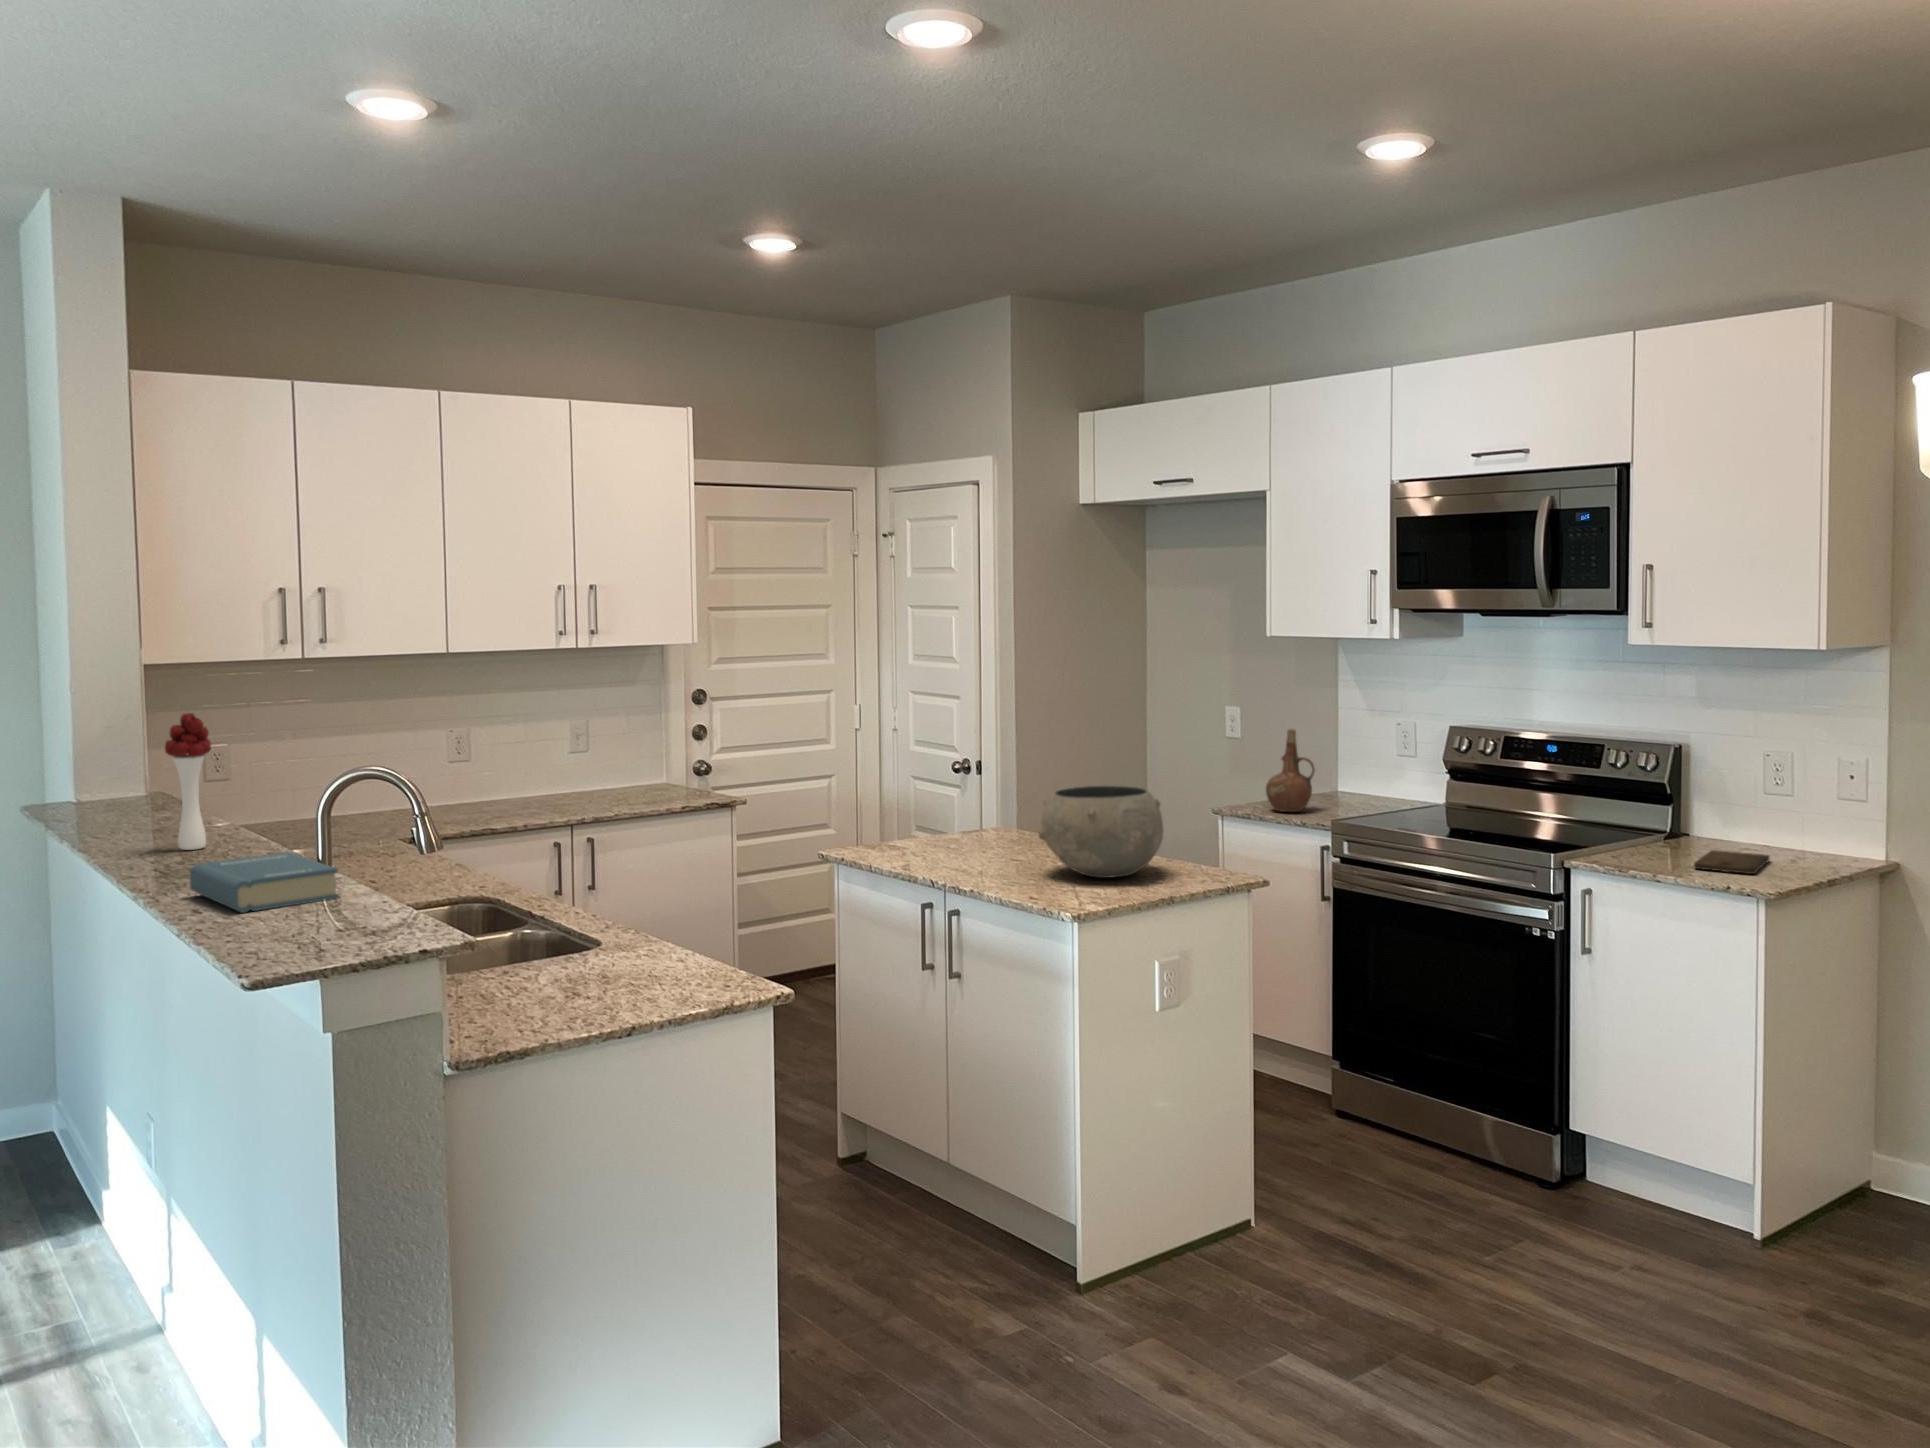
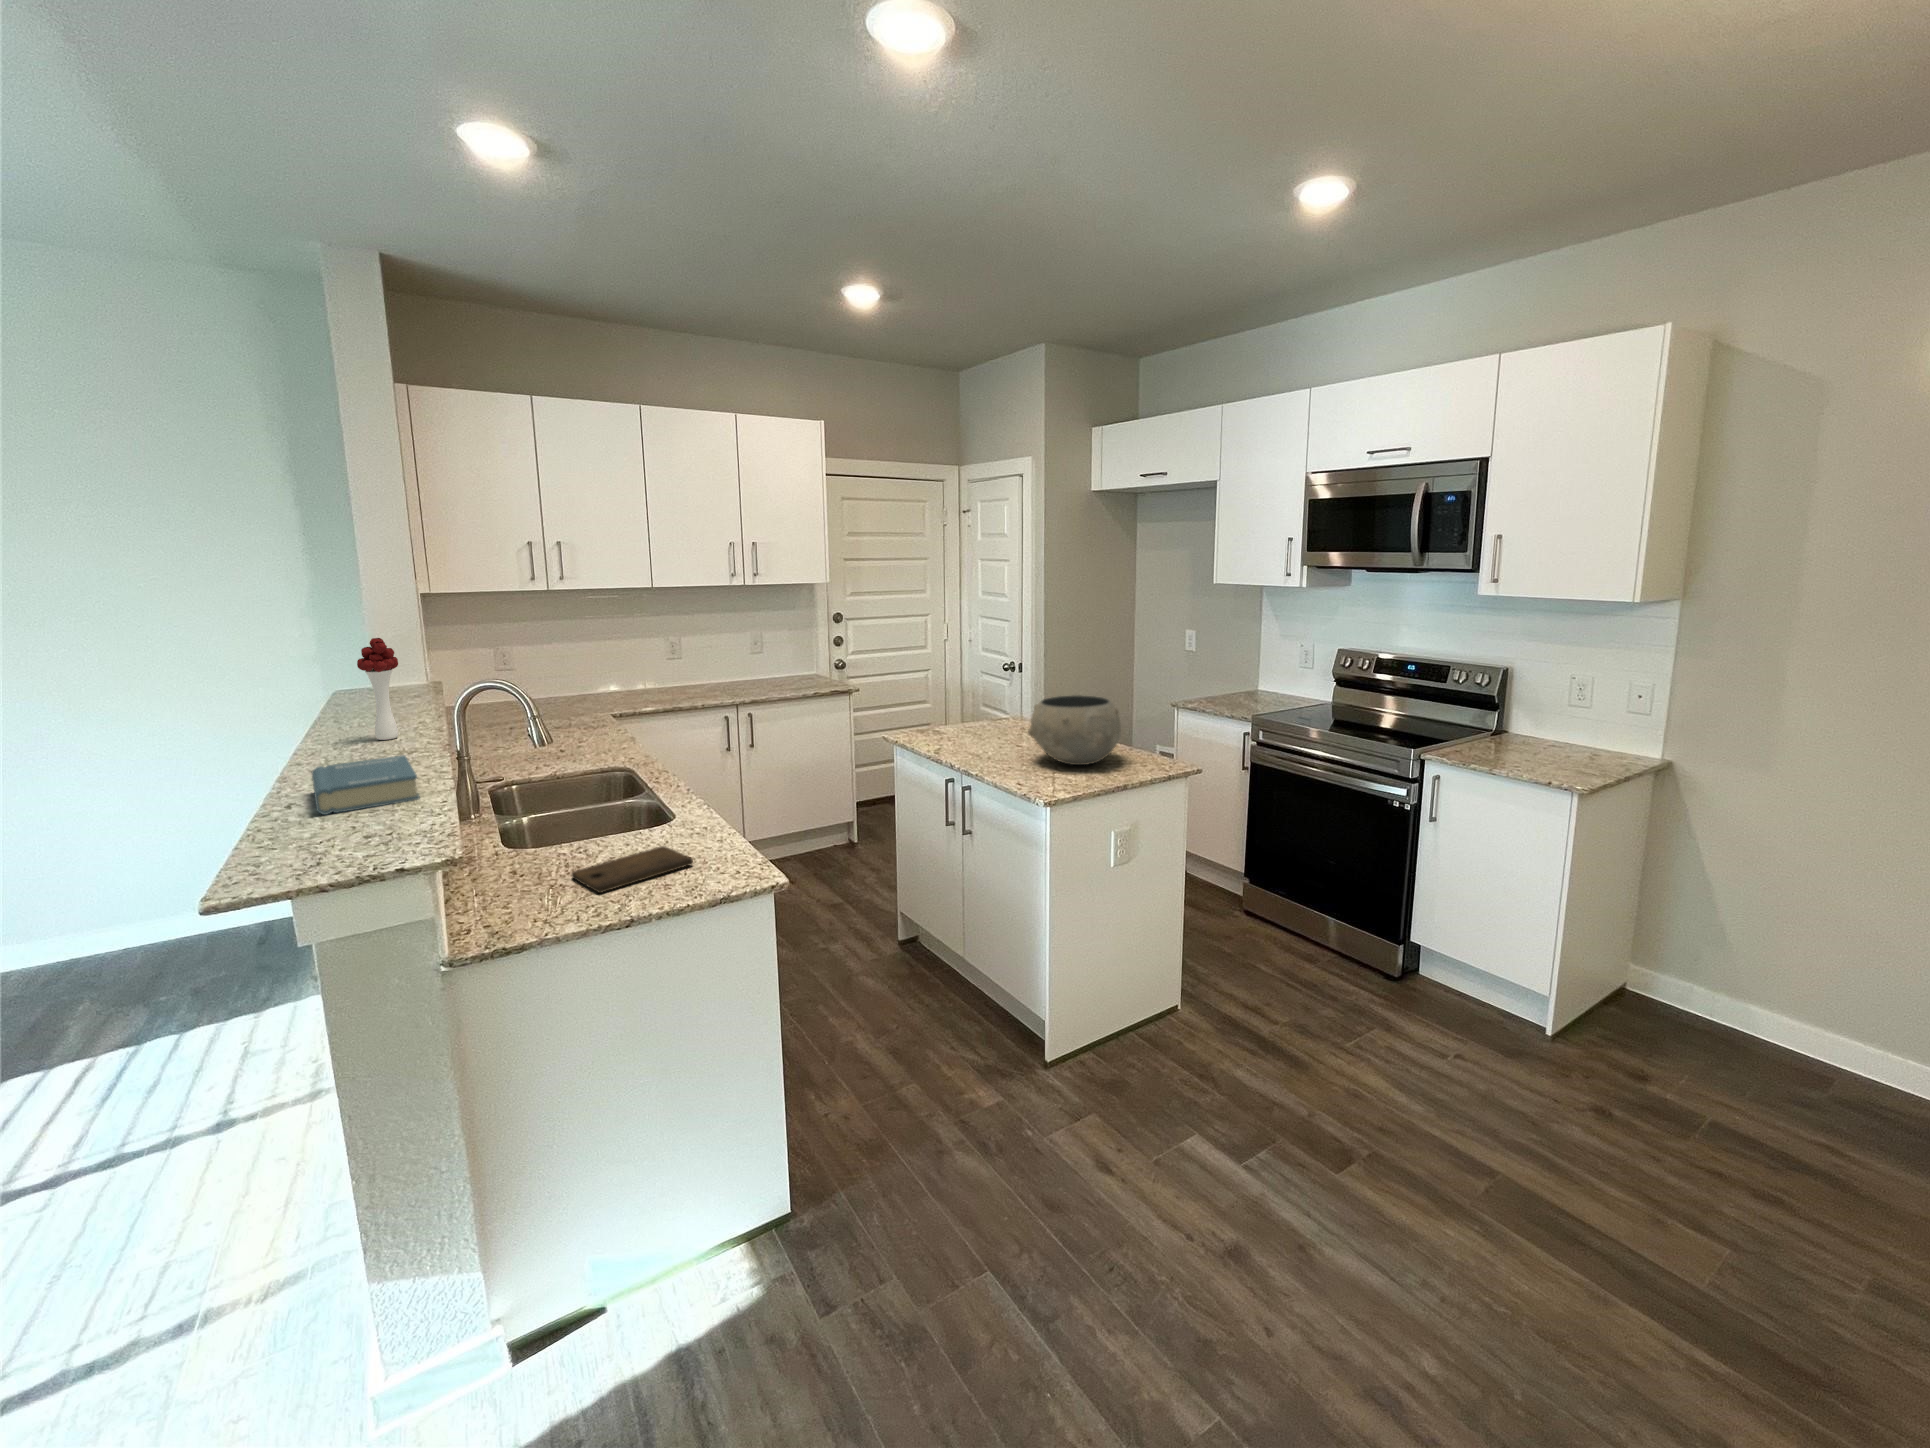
ceramic pitcher: present [1266,729,1315,812] -> none [1205,650,1240,707]
cutting board: present [1694,850,1770,874] -> present [572,846,693,893]

